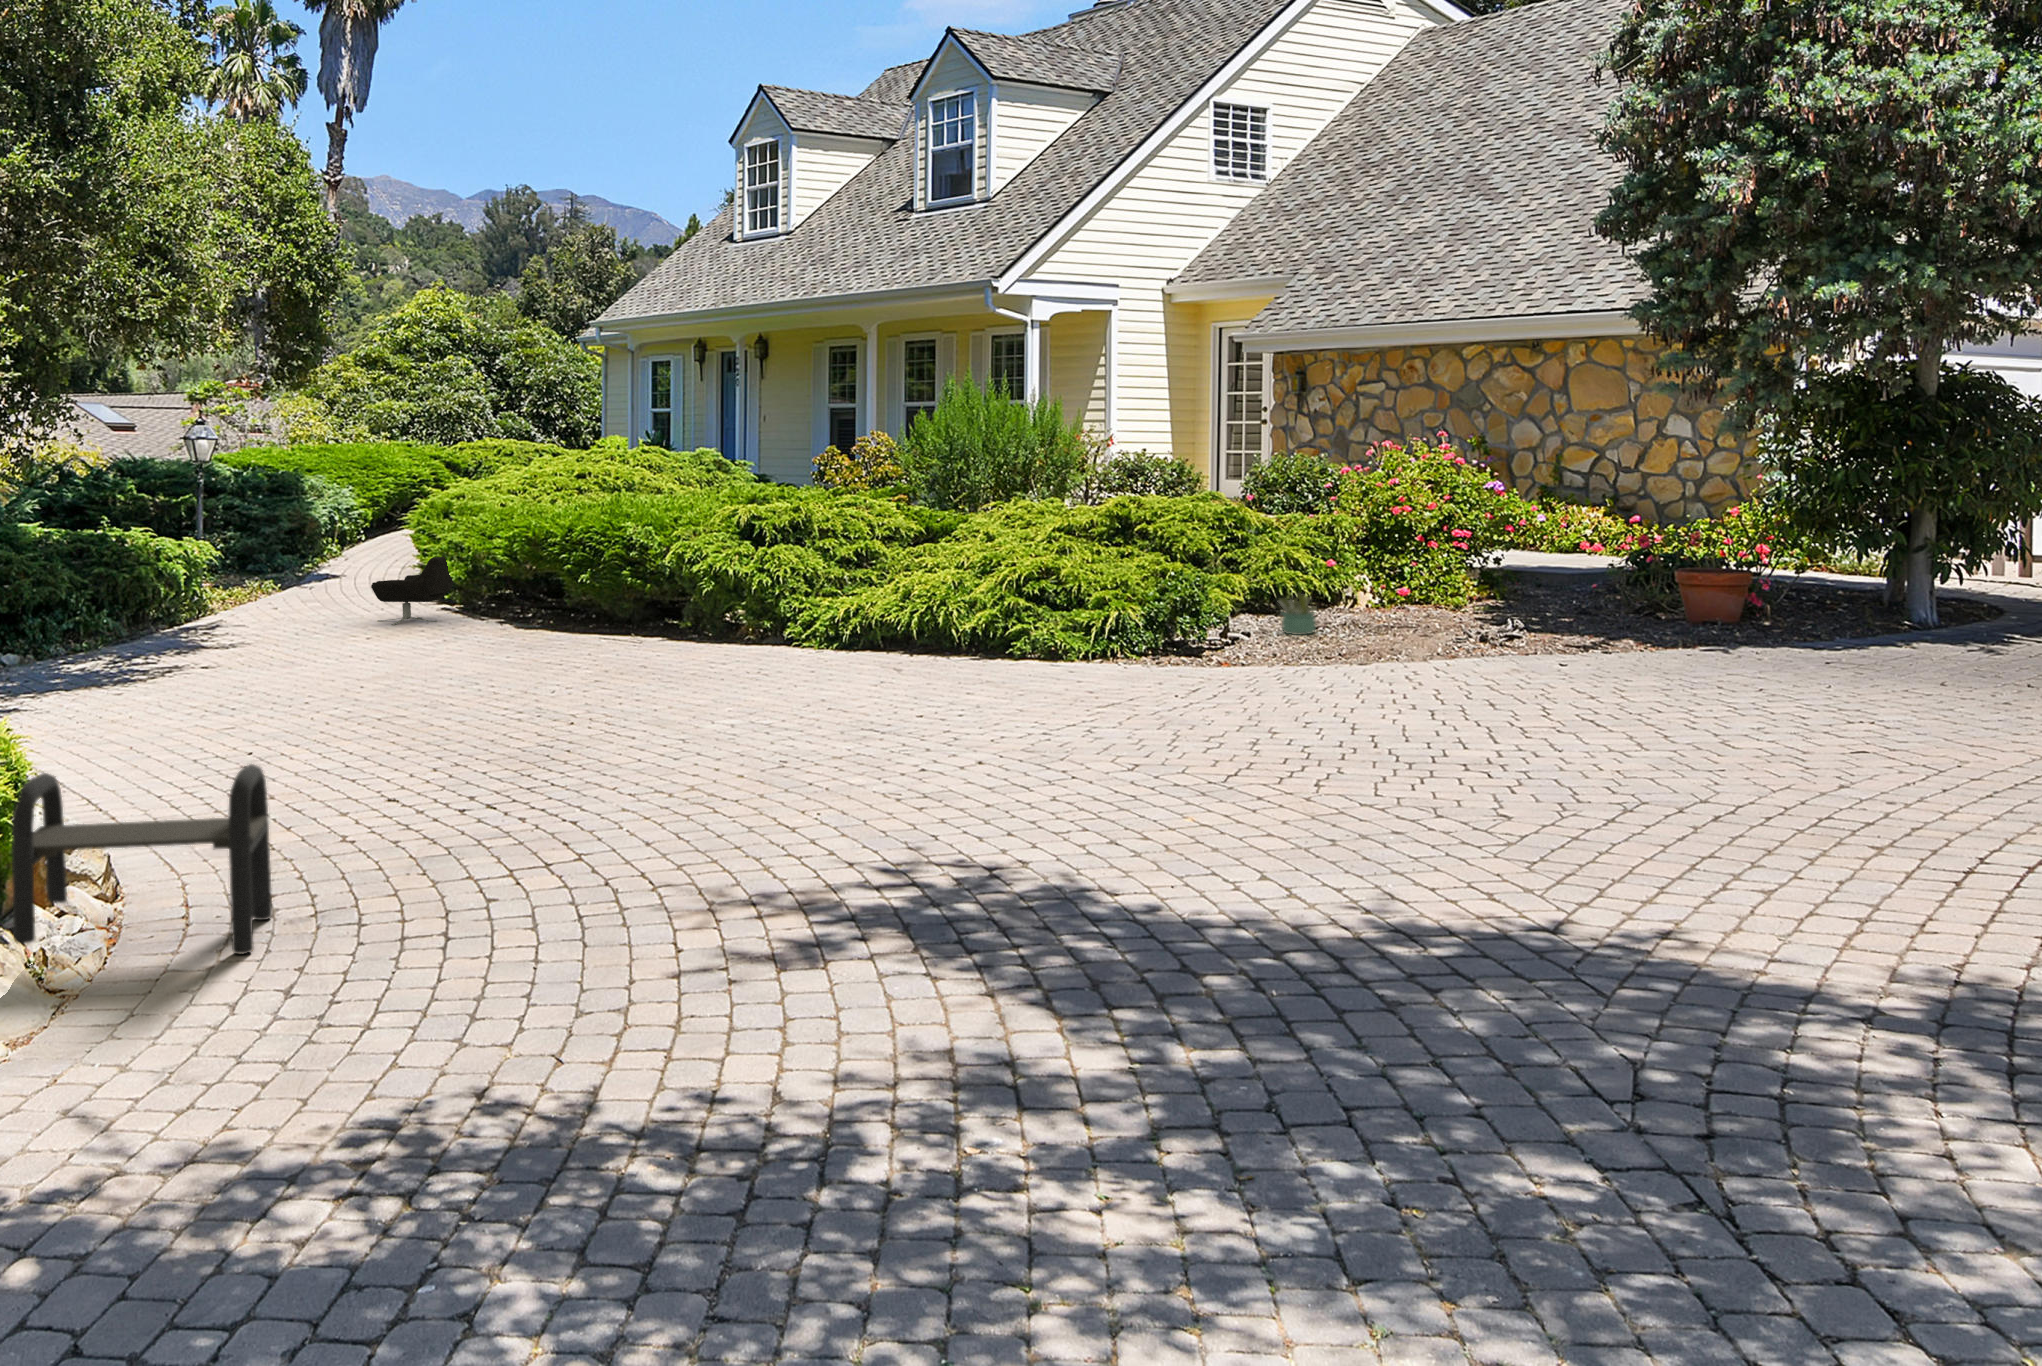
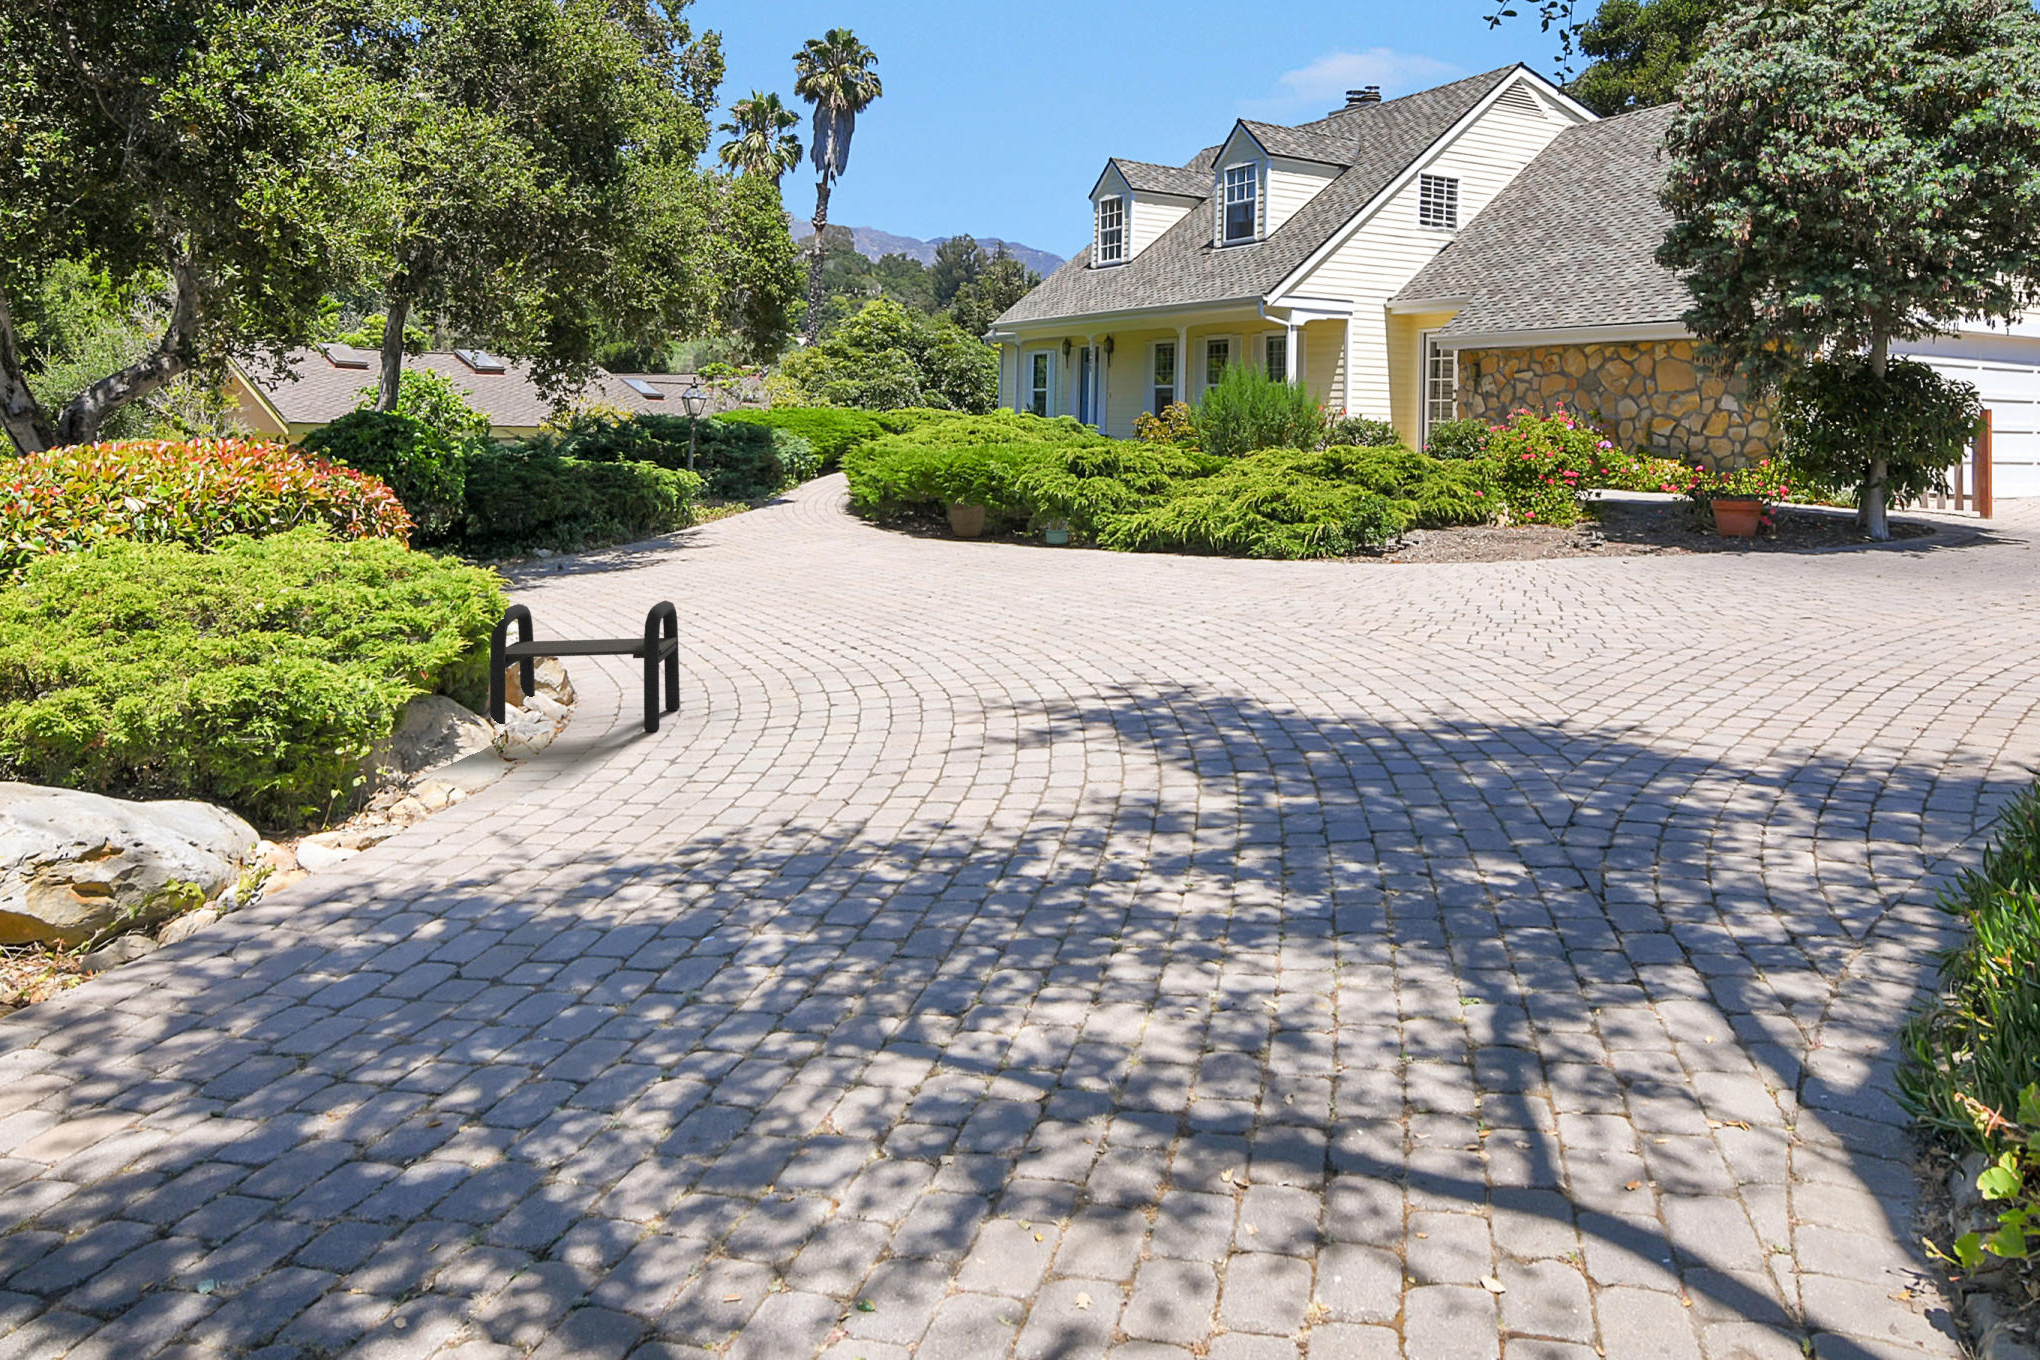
lounge chair: present [371,556,453,625] -> none [811,478,874,527]
woven basket: none [573,576,624,638] -> present [950,503,985,537]
decorative plant: present [1278,594,1316,635] -> present [1040,517,1069,544]

